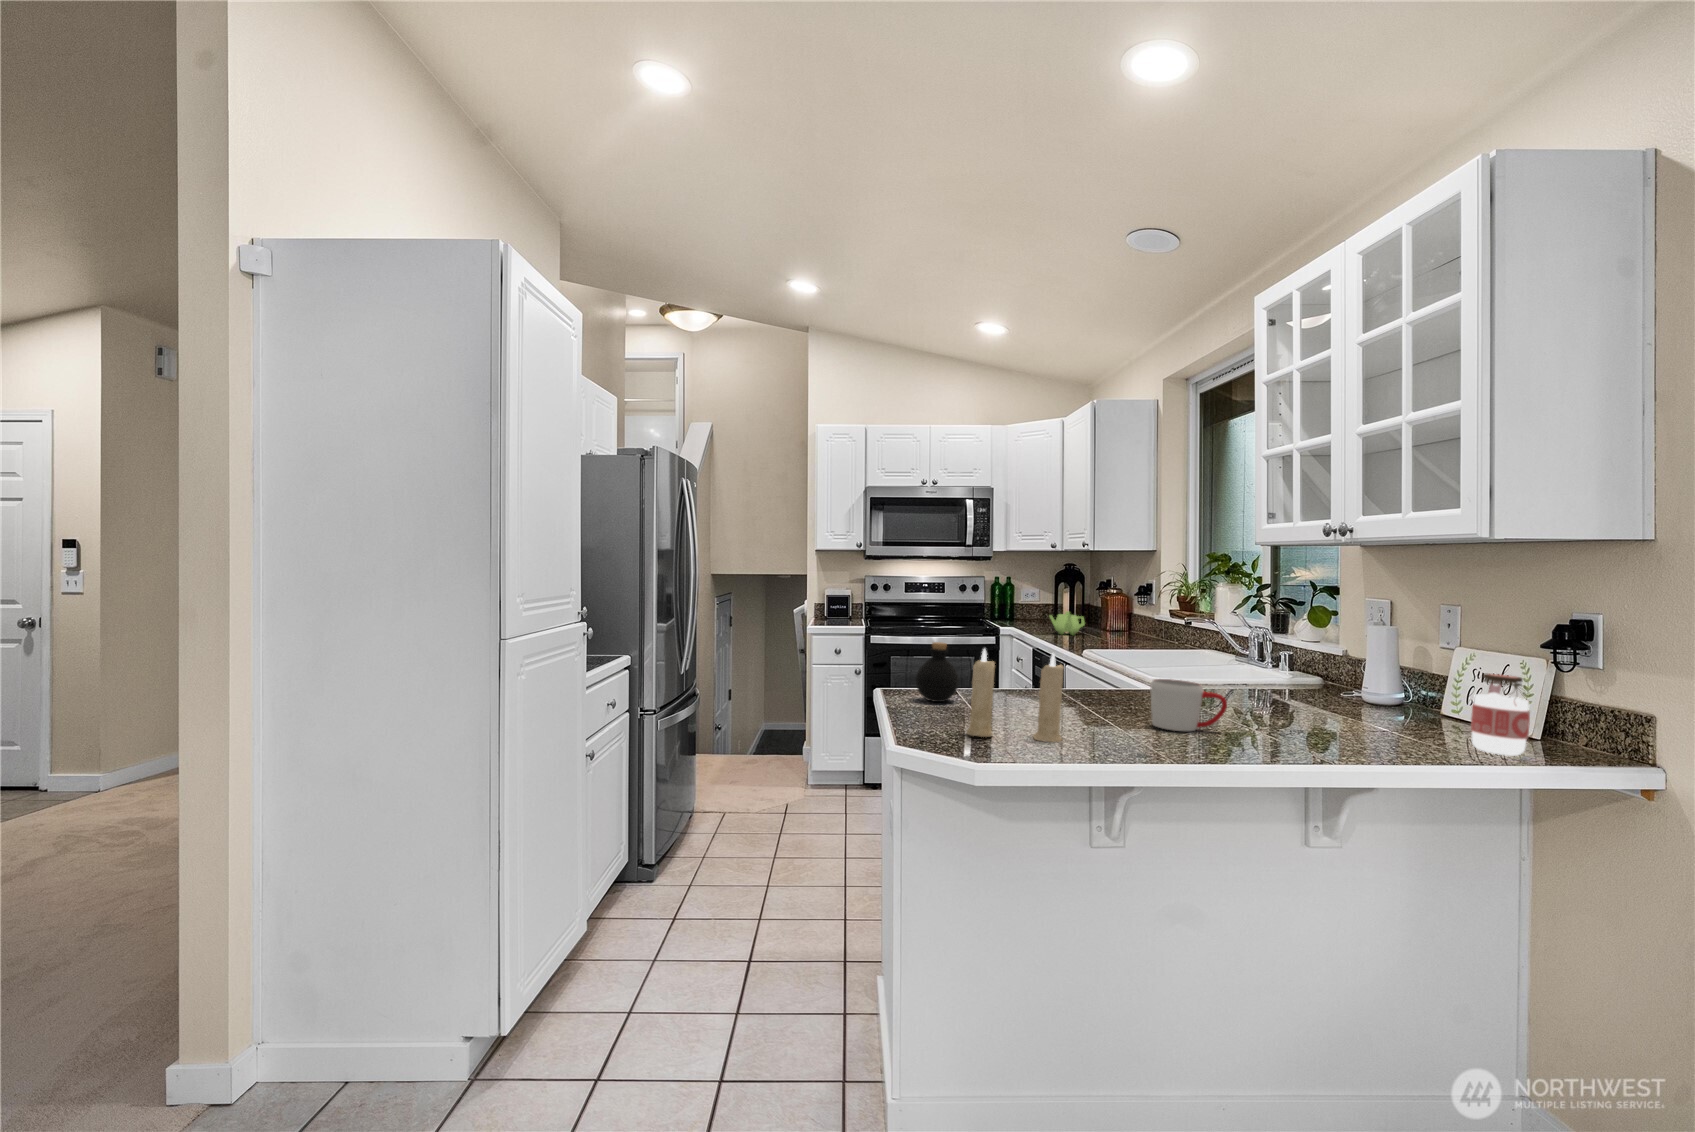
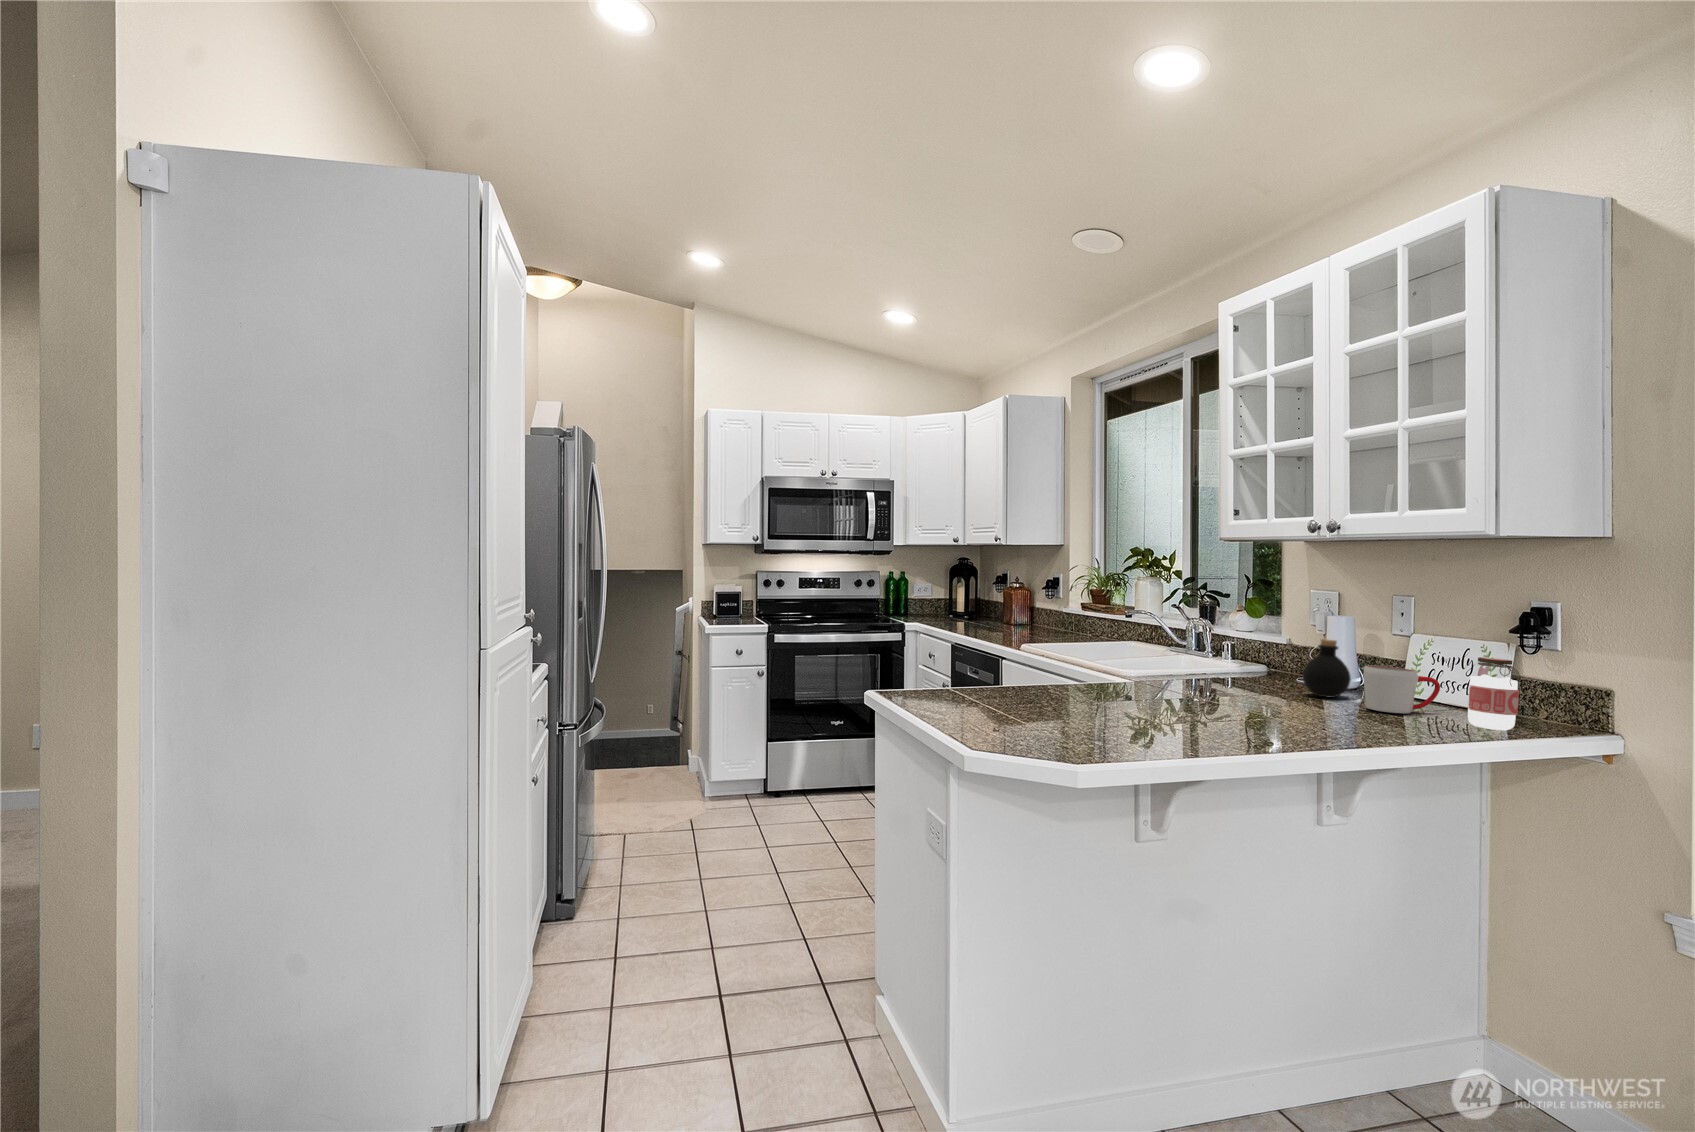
teapot: present [1050,612,1085,635] -> none [959,606,994,630]
bottle: present [916,642,959,702] -> present [1303,639,1351,698]
candle: present [966,649,1064,742] -> none [1029,642,1127,738]
mug: present [1150,679,1227,731] -> present [1364,666,1440,713]

